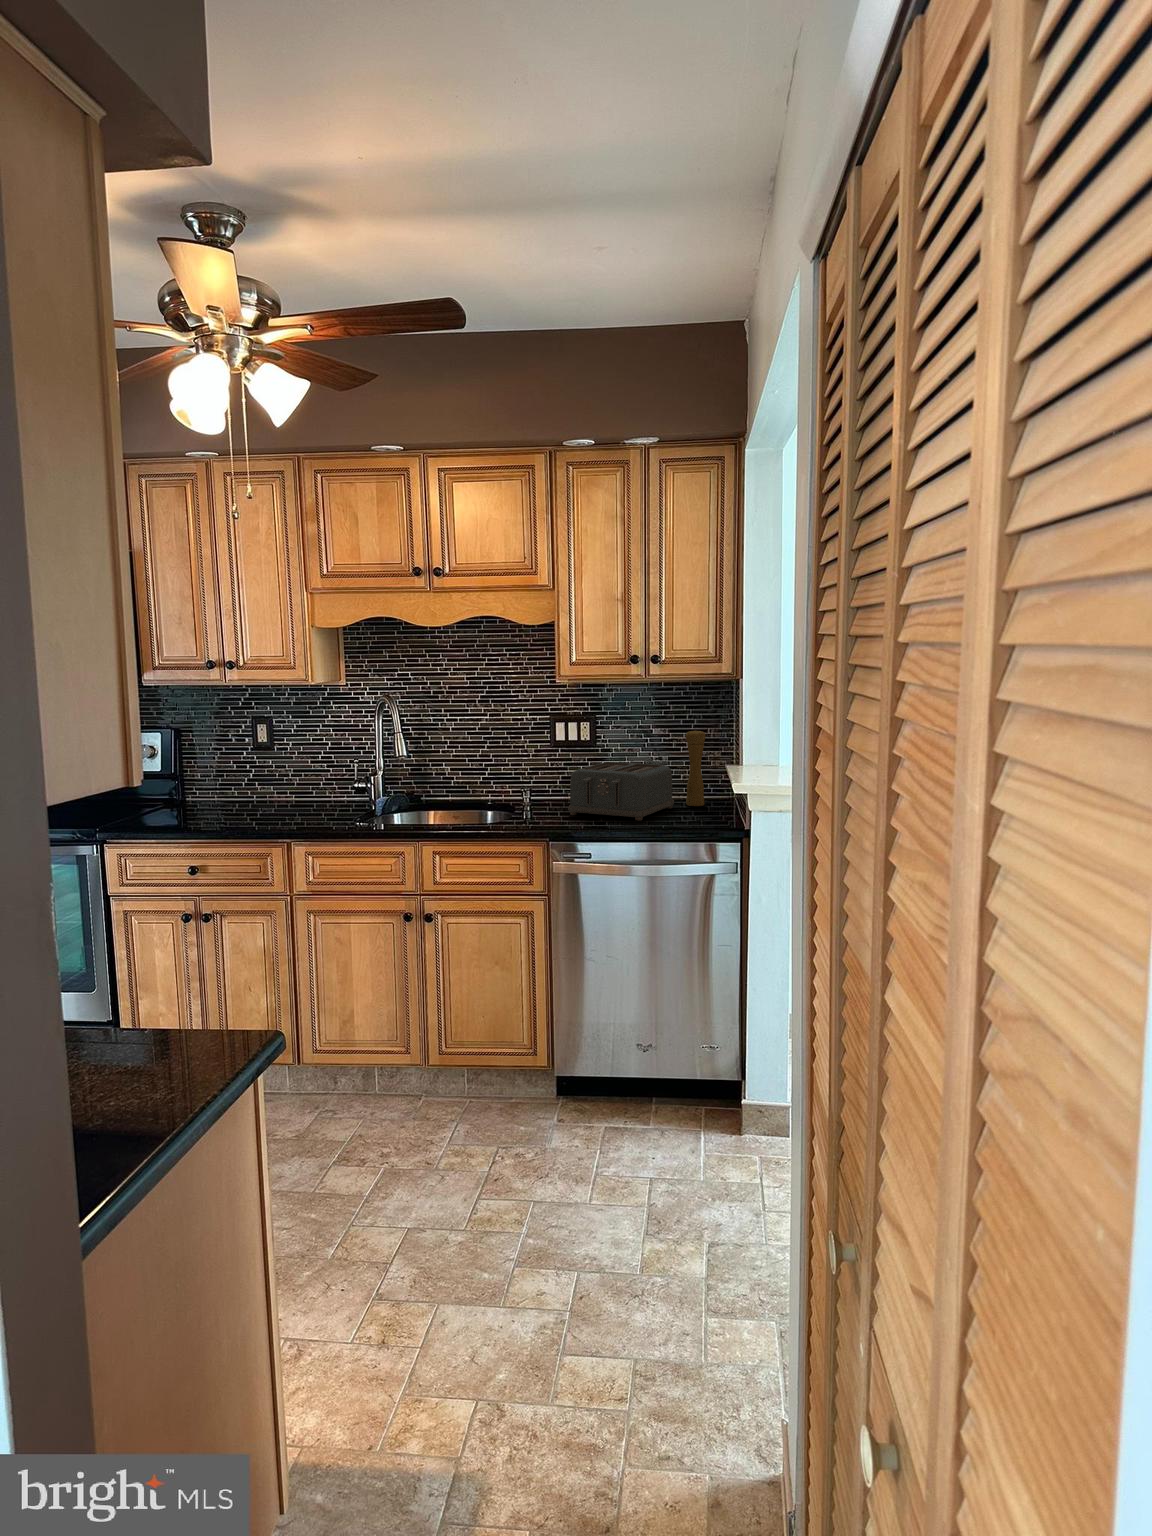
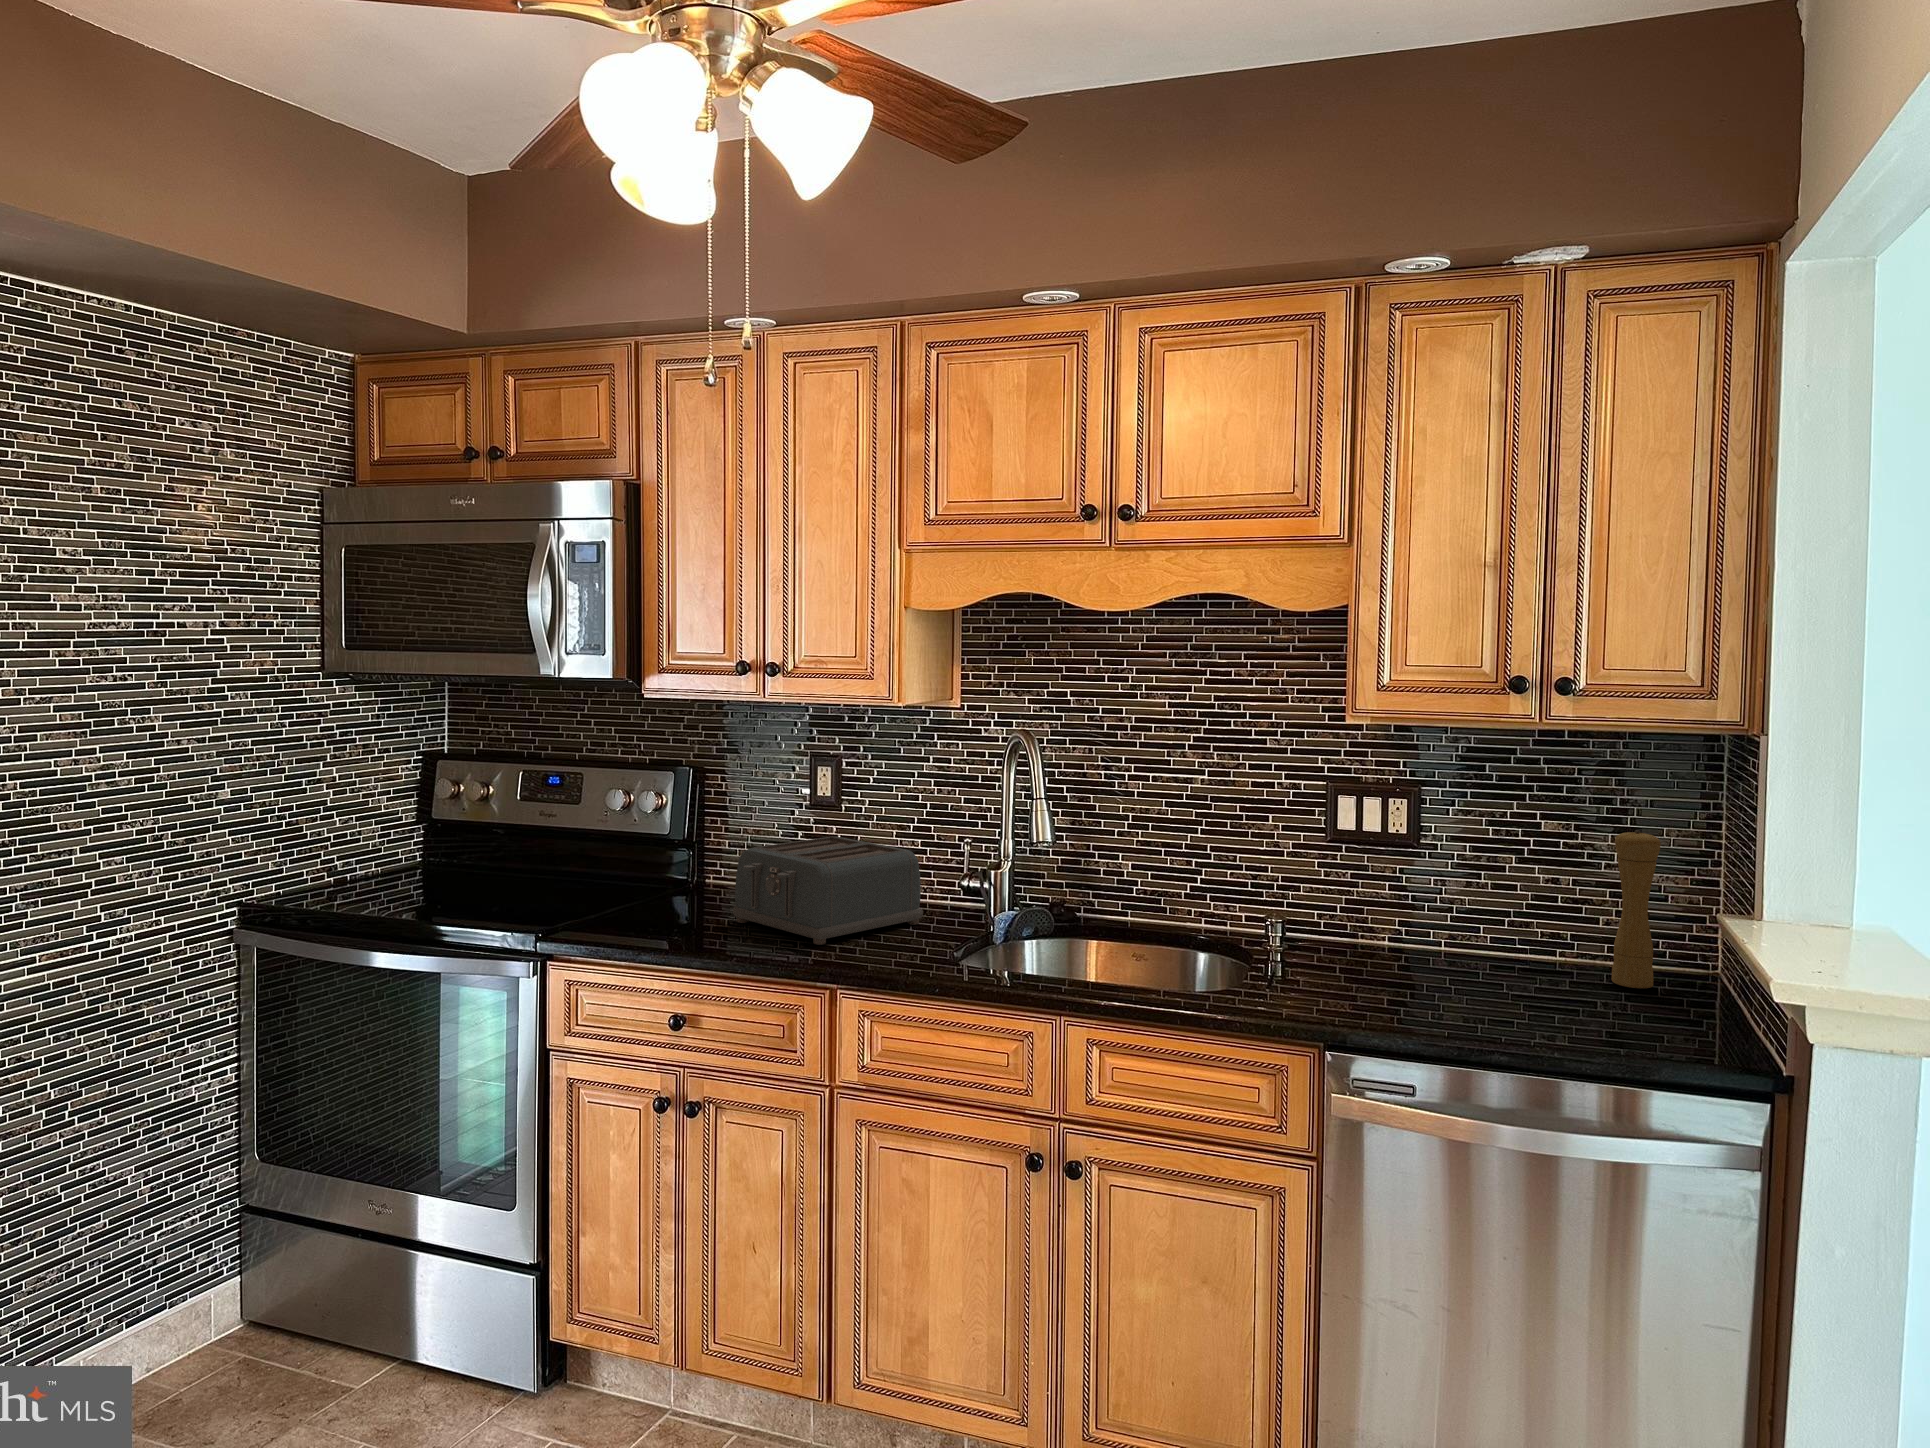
toaster: present [568,762,674,821] -> present [733,836,923,945]

